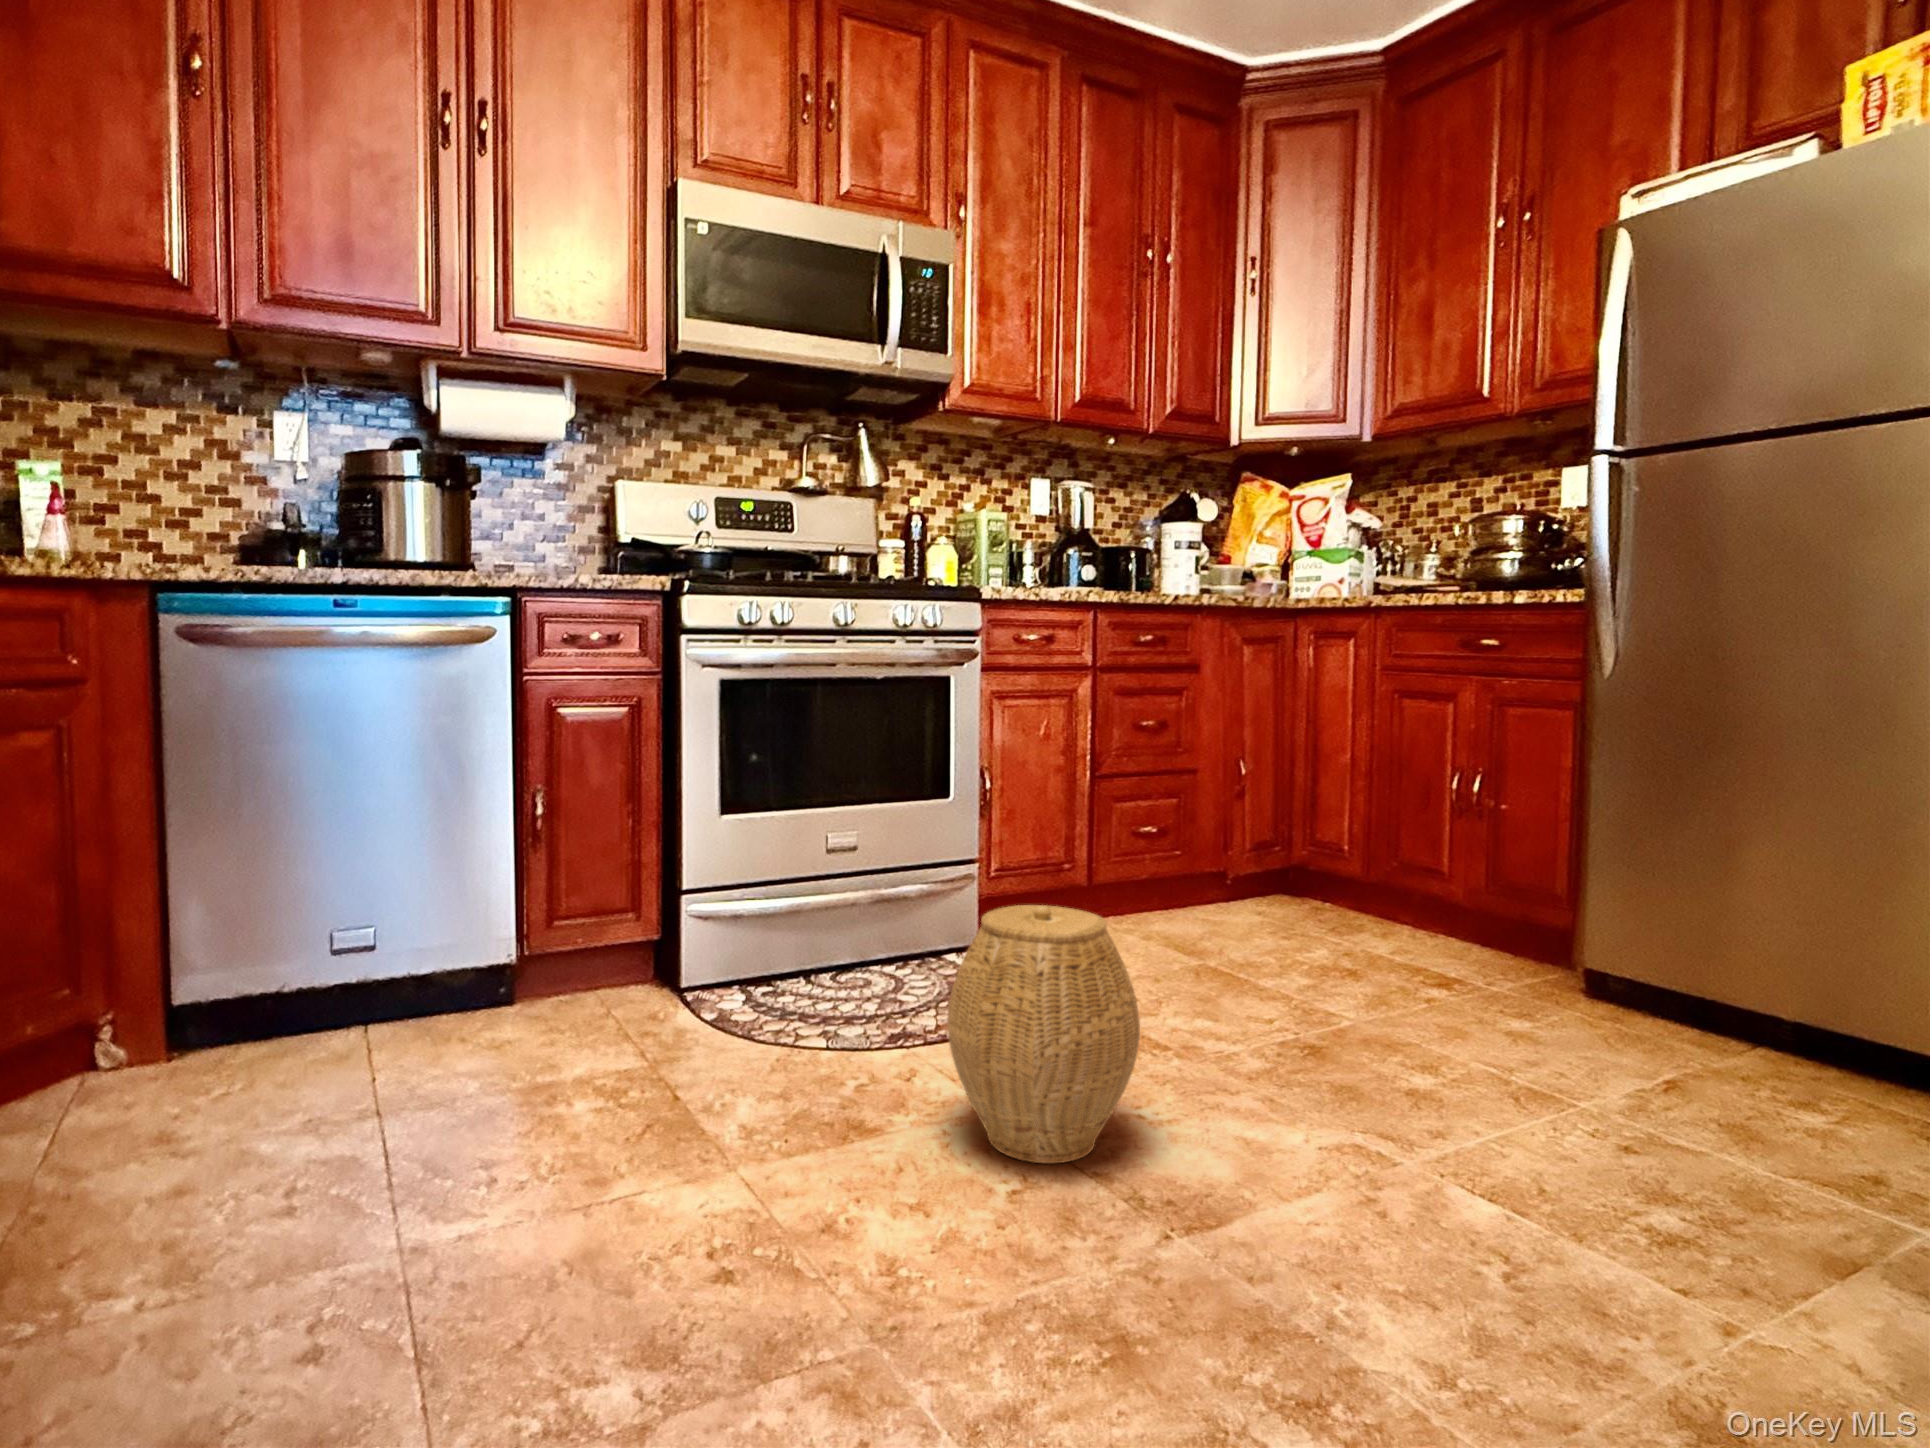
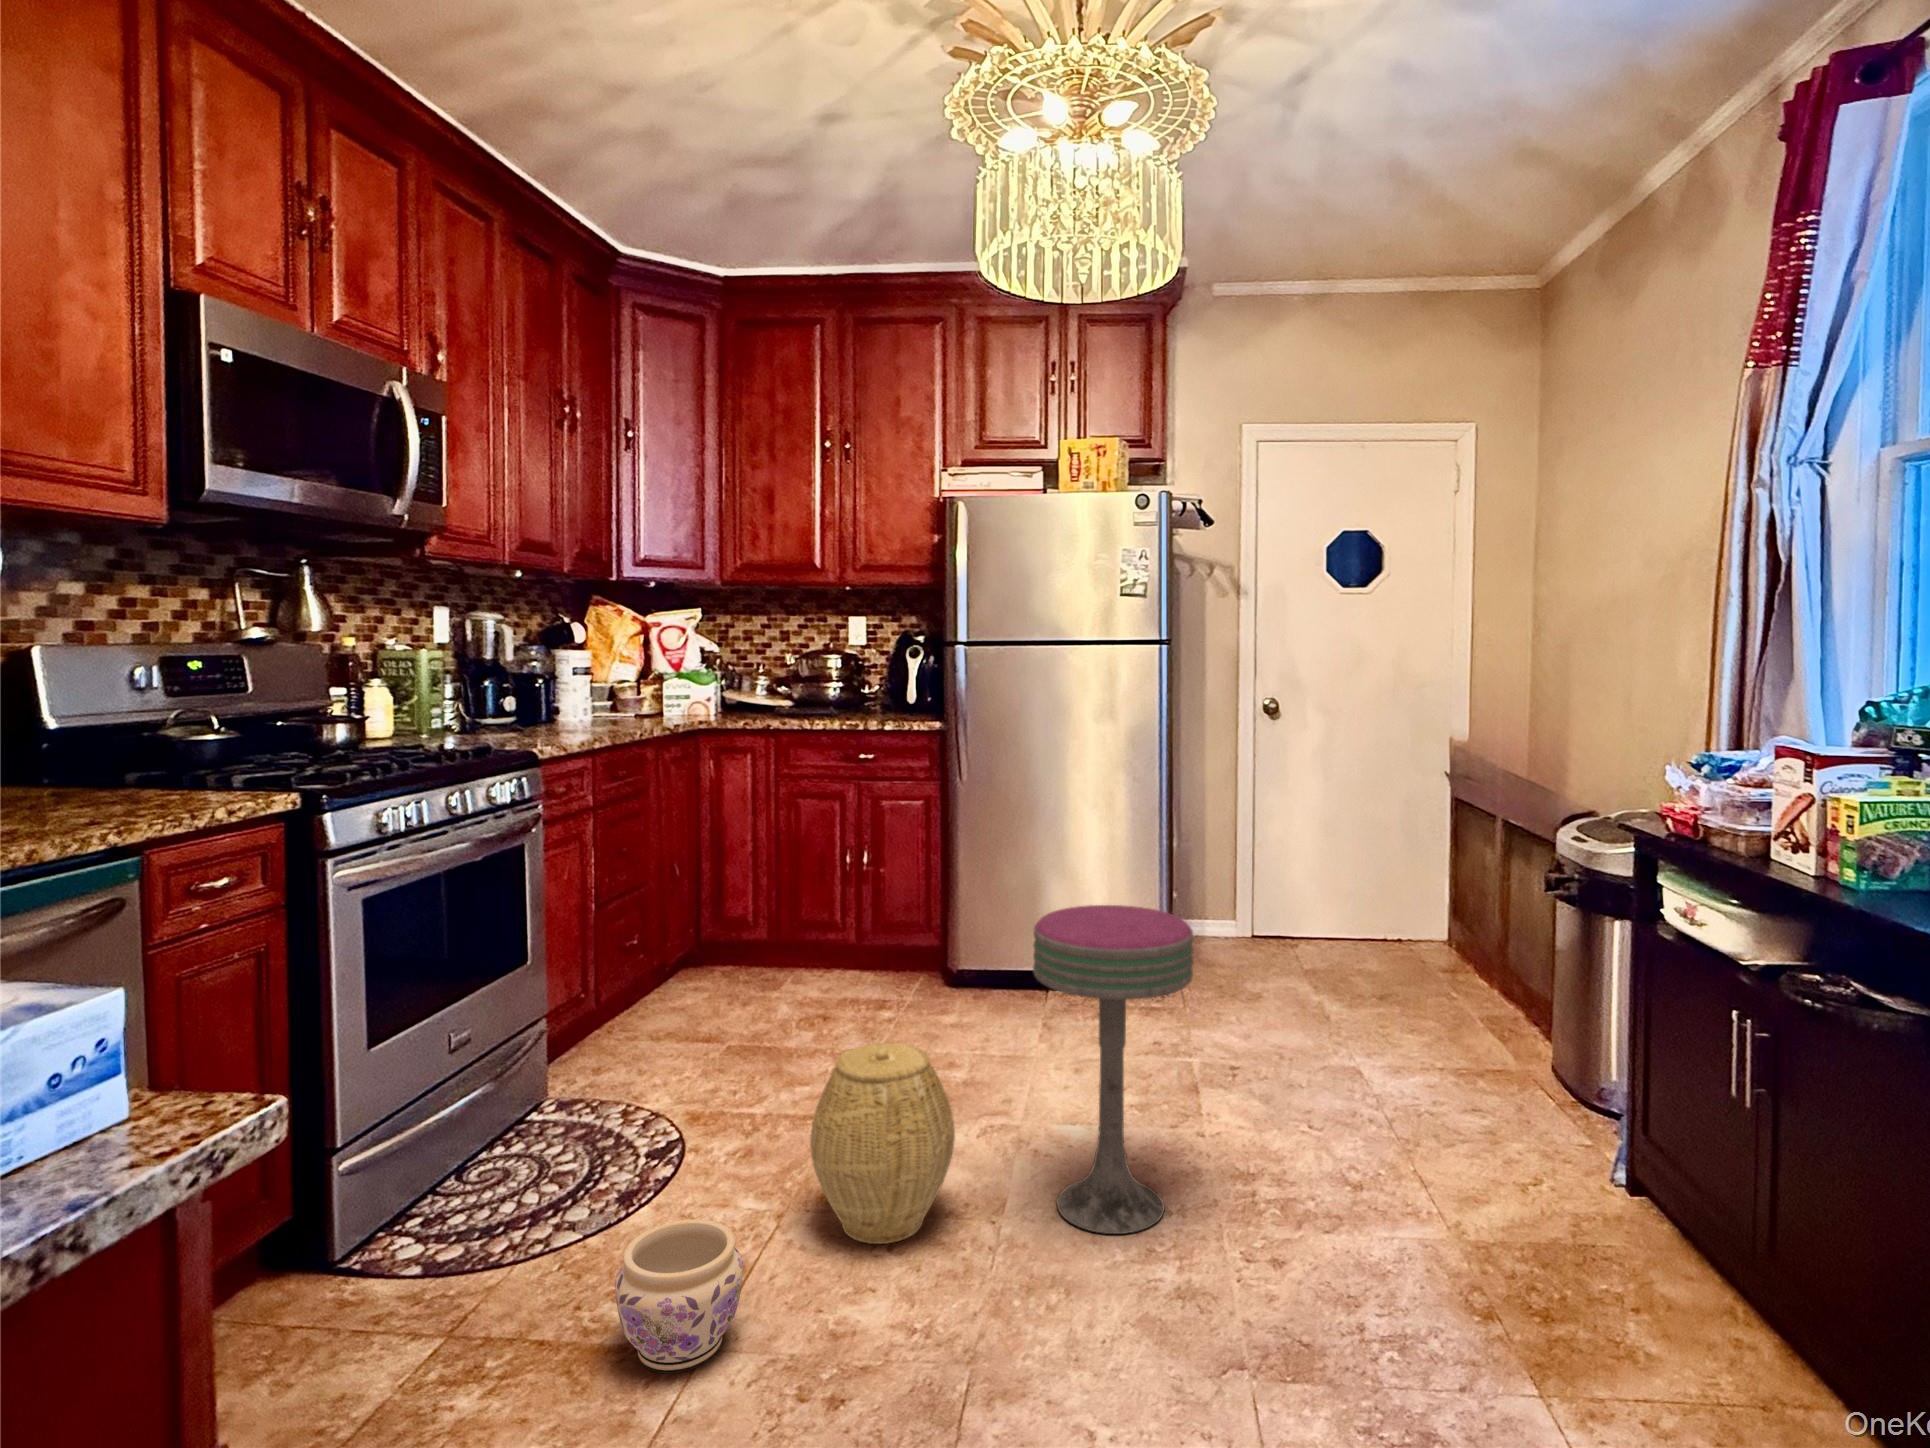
bar stool: none [1196,763,1500,1333] -> present [1033,905,1193,1234]
planter: none [658,999,791,1145] -> present [615,1219,743,1373]

